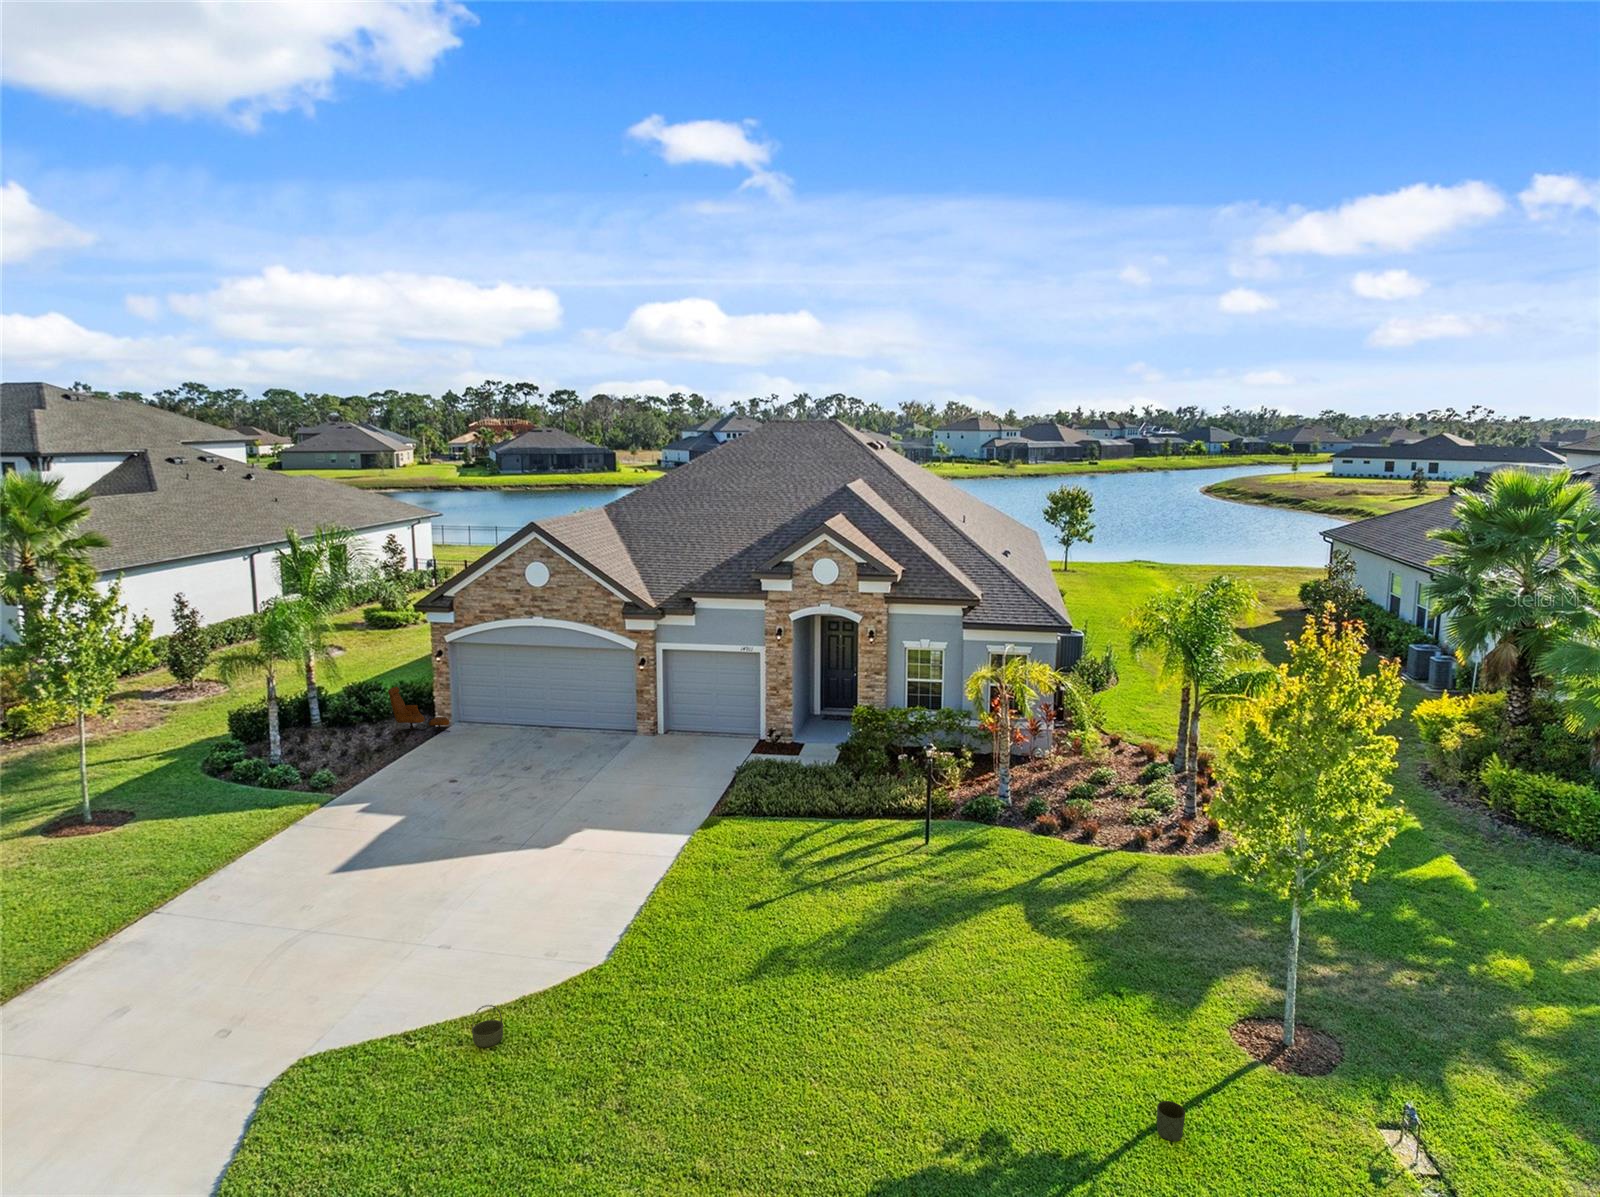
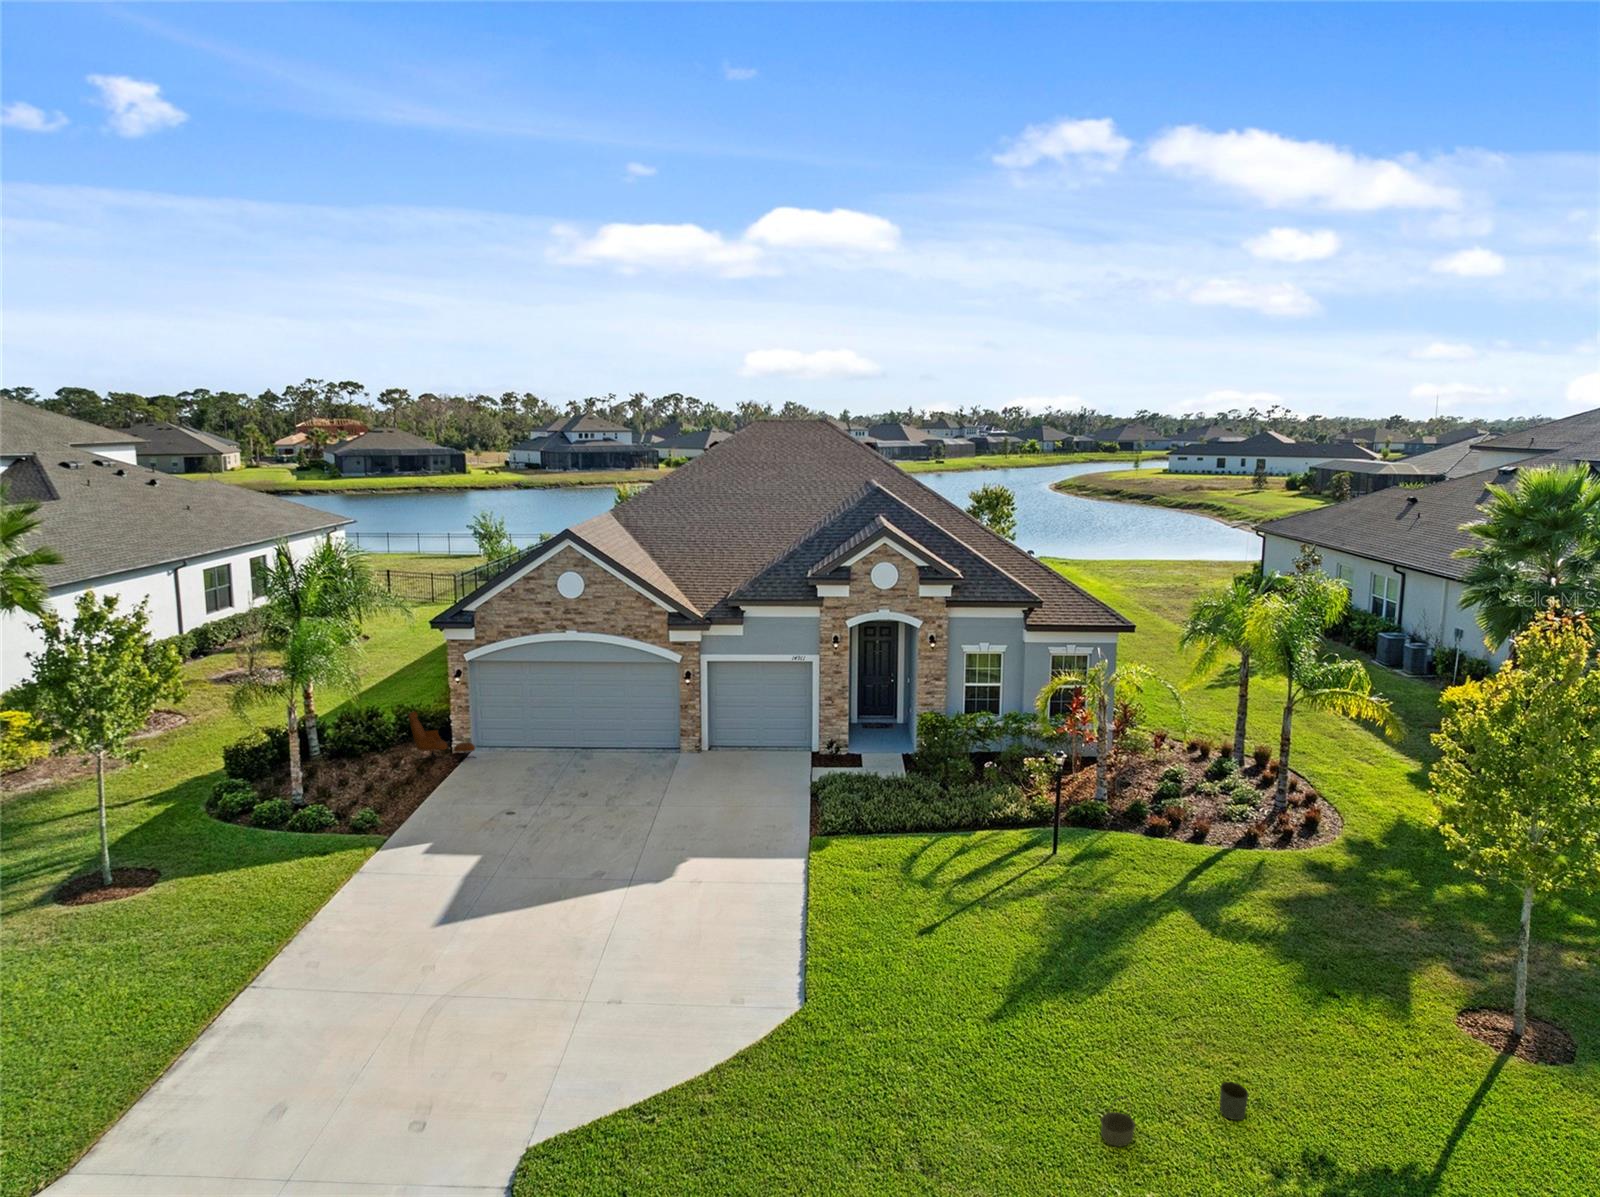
basket: present [471,1005,504,1047] -> present [1101,1097,1135,1146]
planter: present [1157,1101,1185,1141] -> present [1220,1082,1248,1120]

